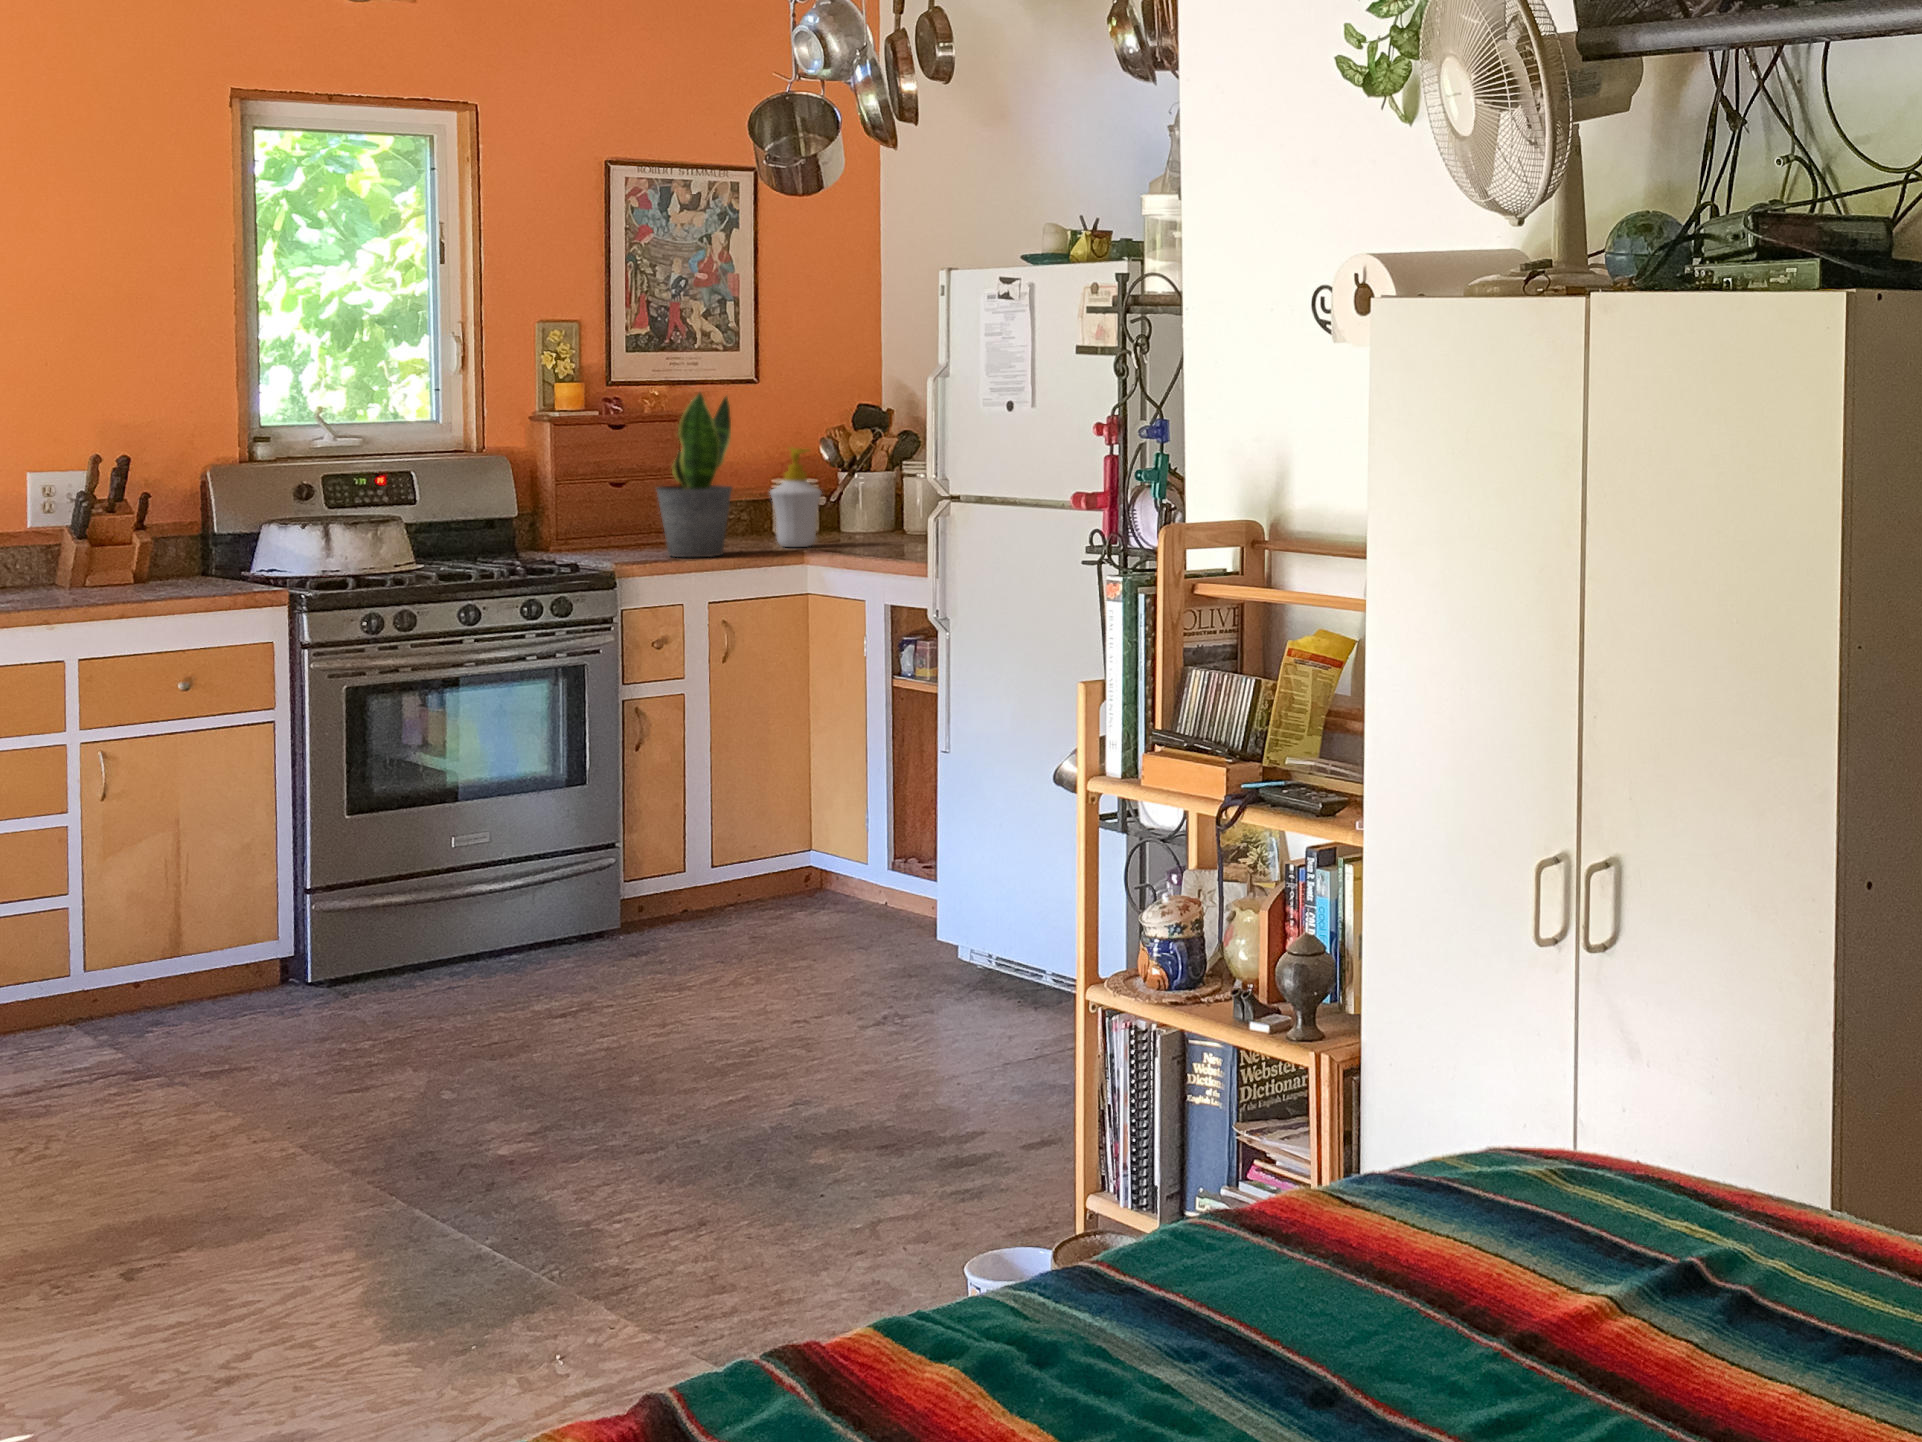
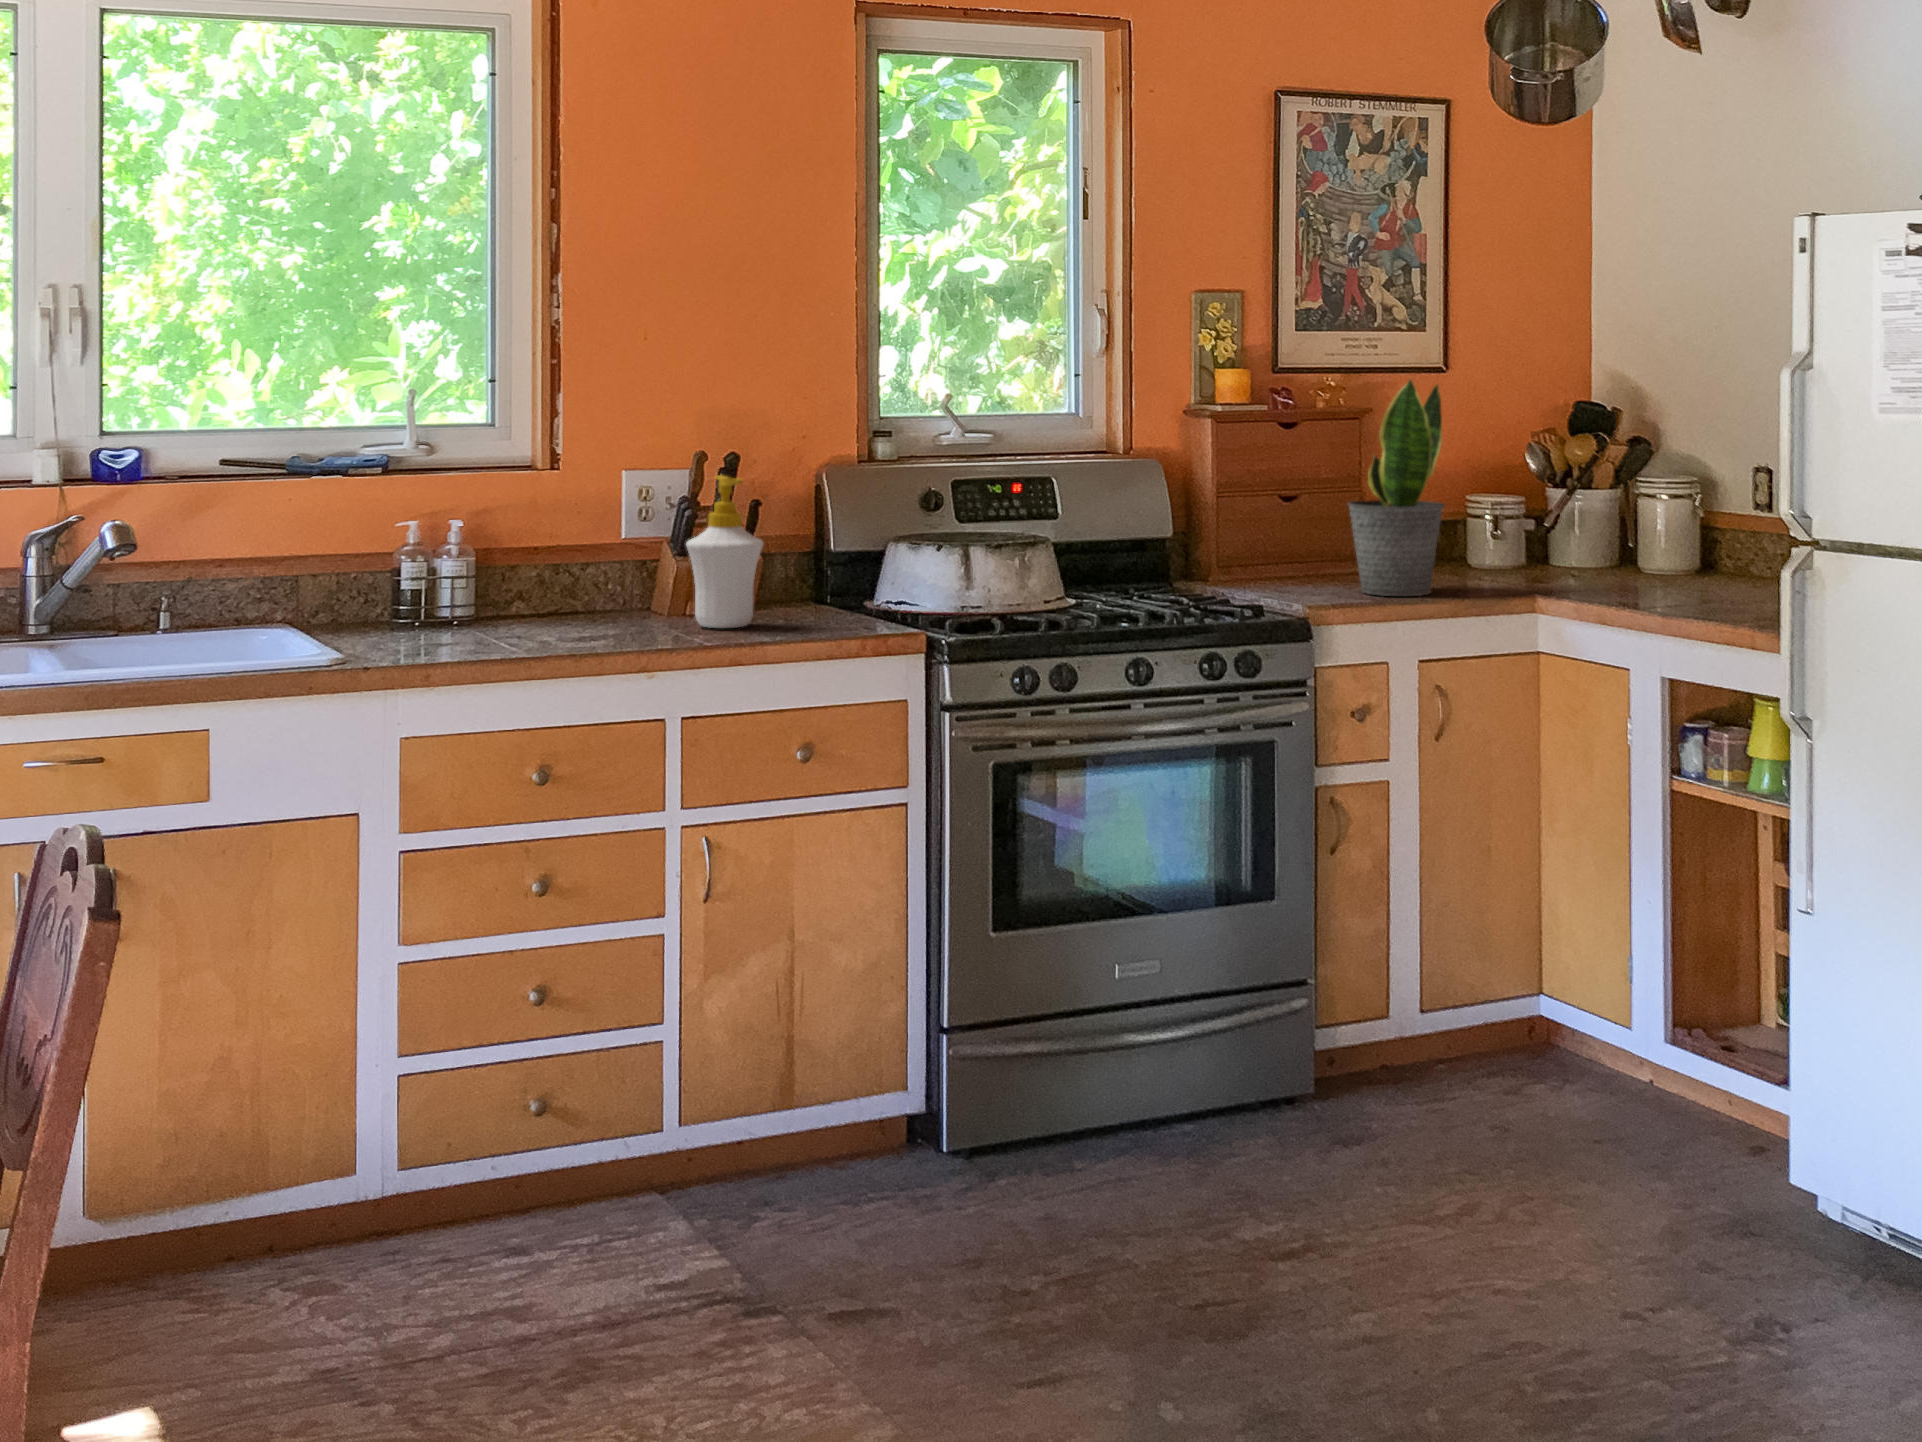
soap bottle: present [770,447,821,547] -> present [686,475,763,628]

